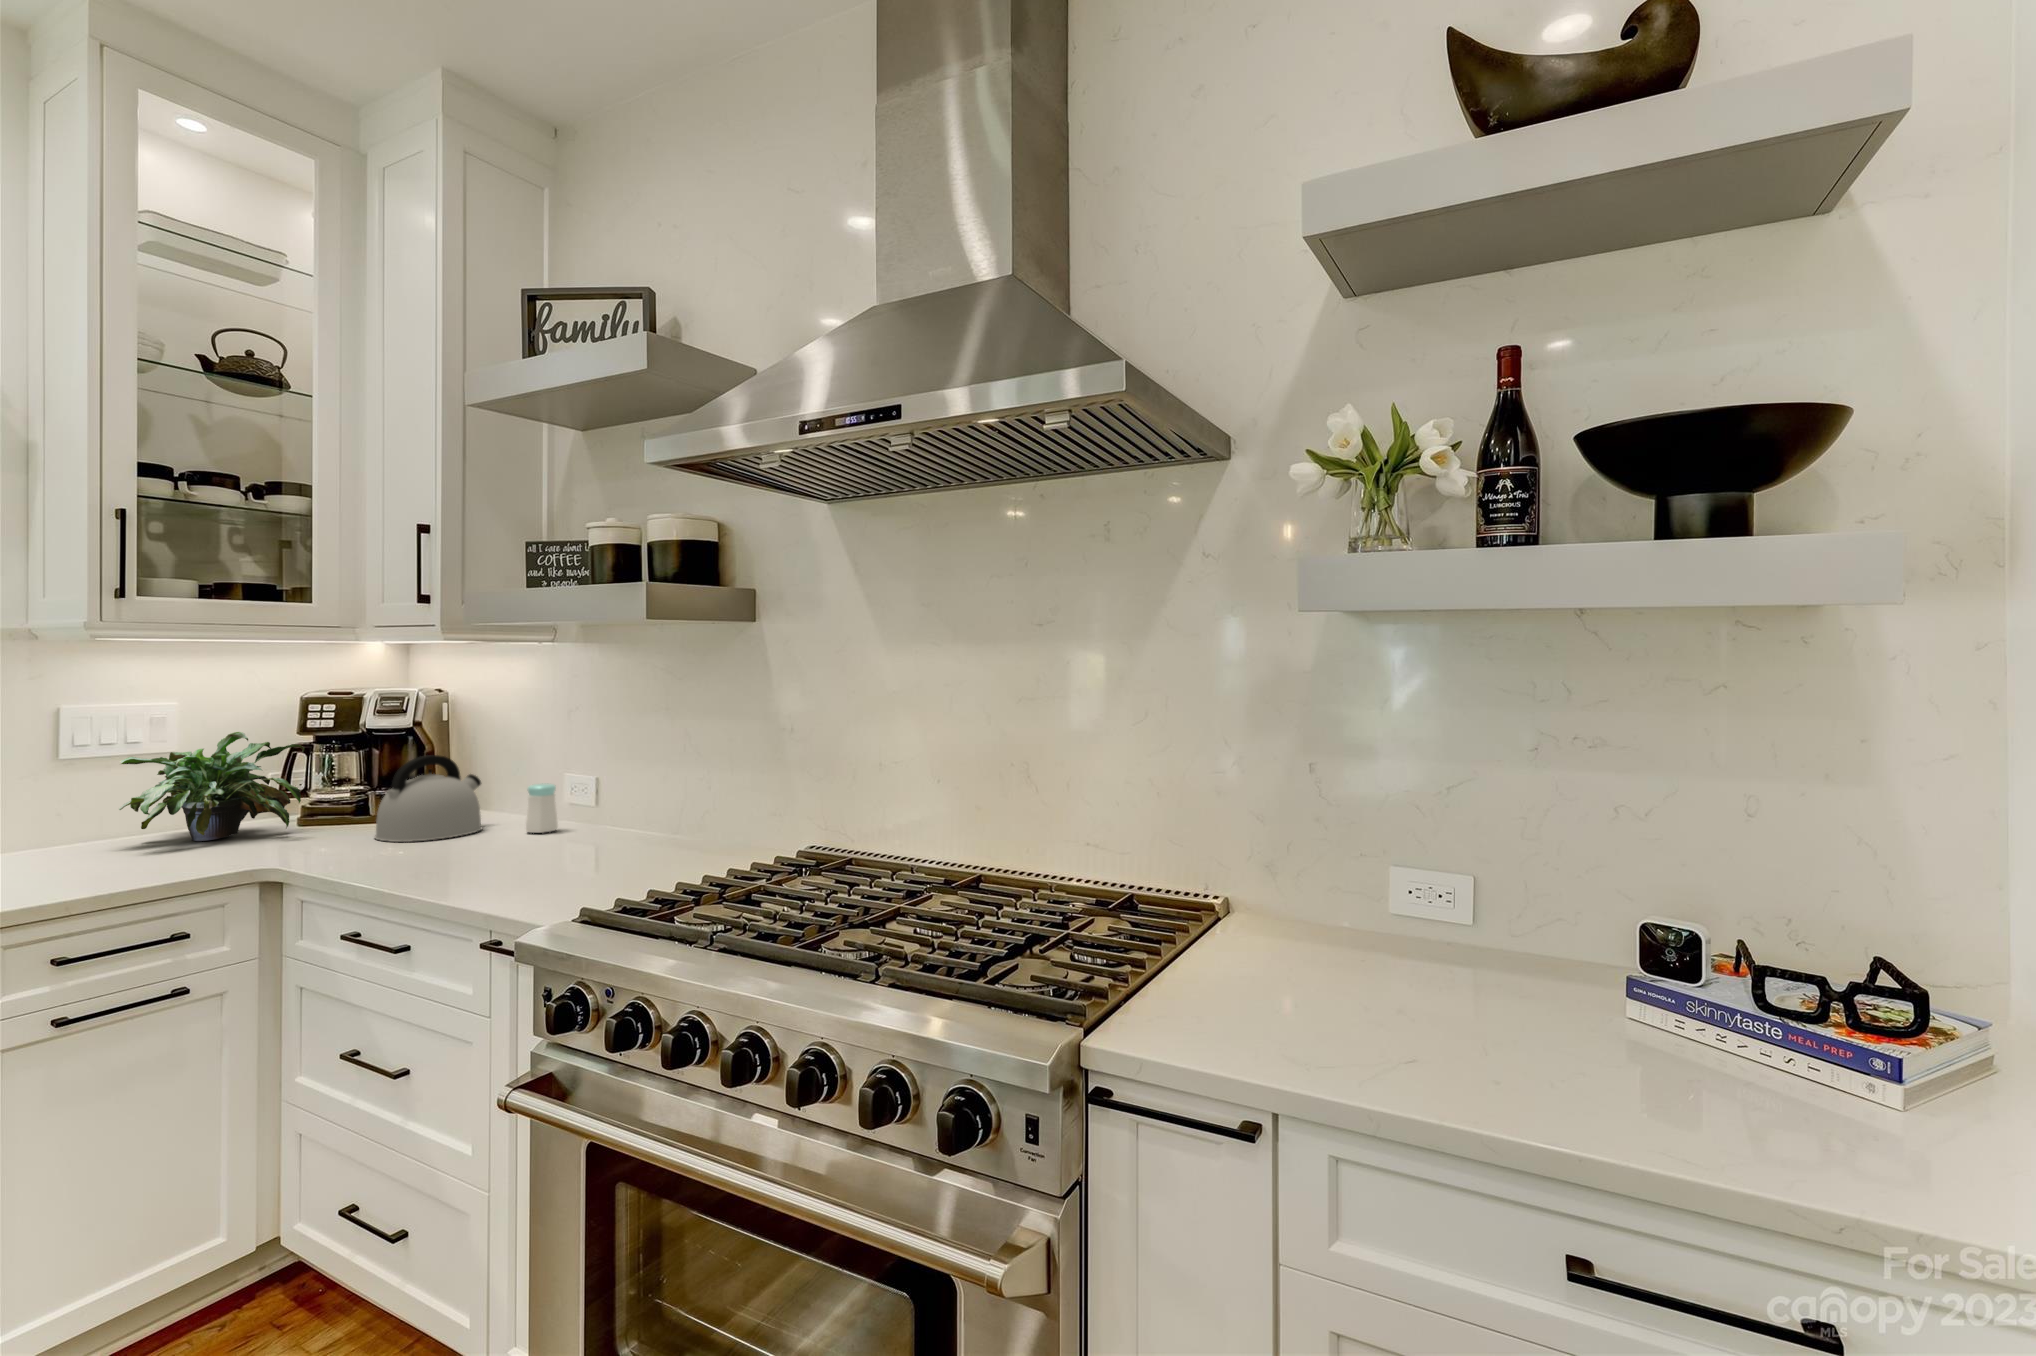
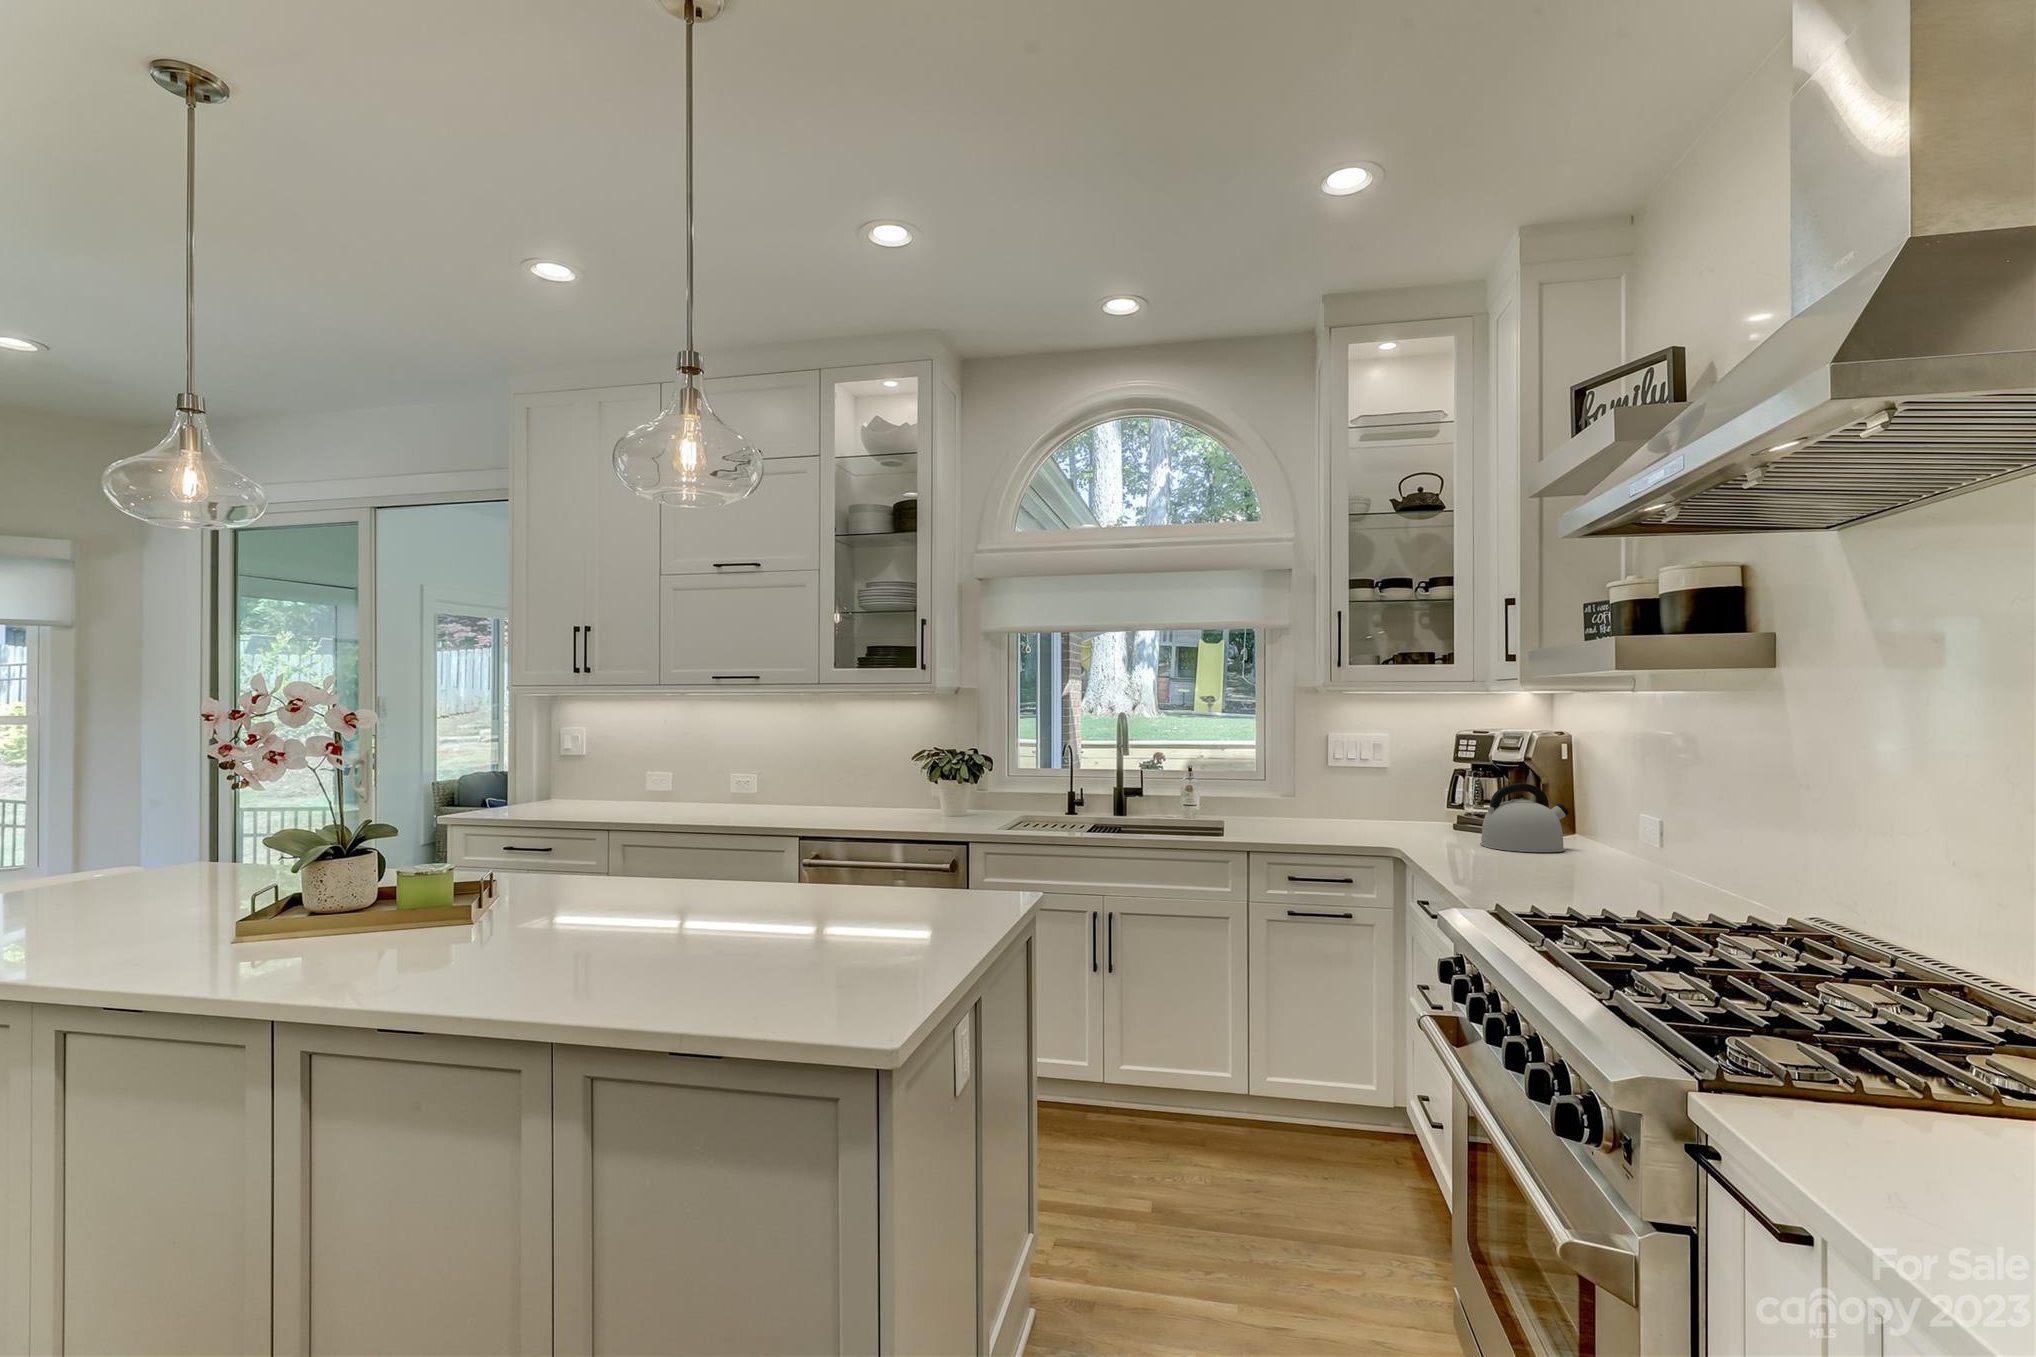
potted plant: present [119,732,304,841] -> none [1348,755,1452,828]
salt shaker: present [526,784,558,833] -> none [1589,818,1621,862]

